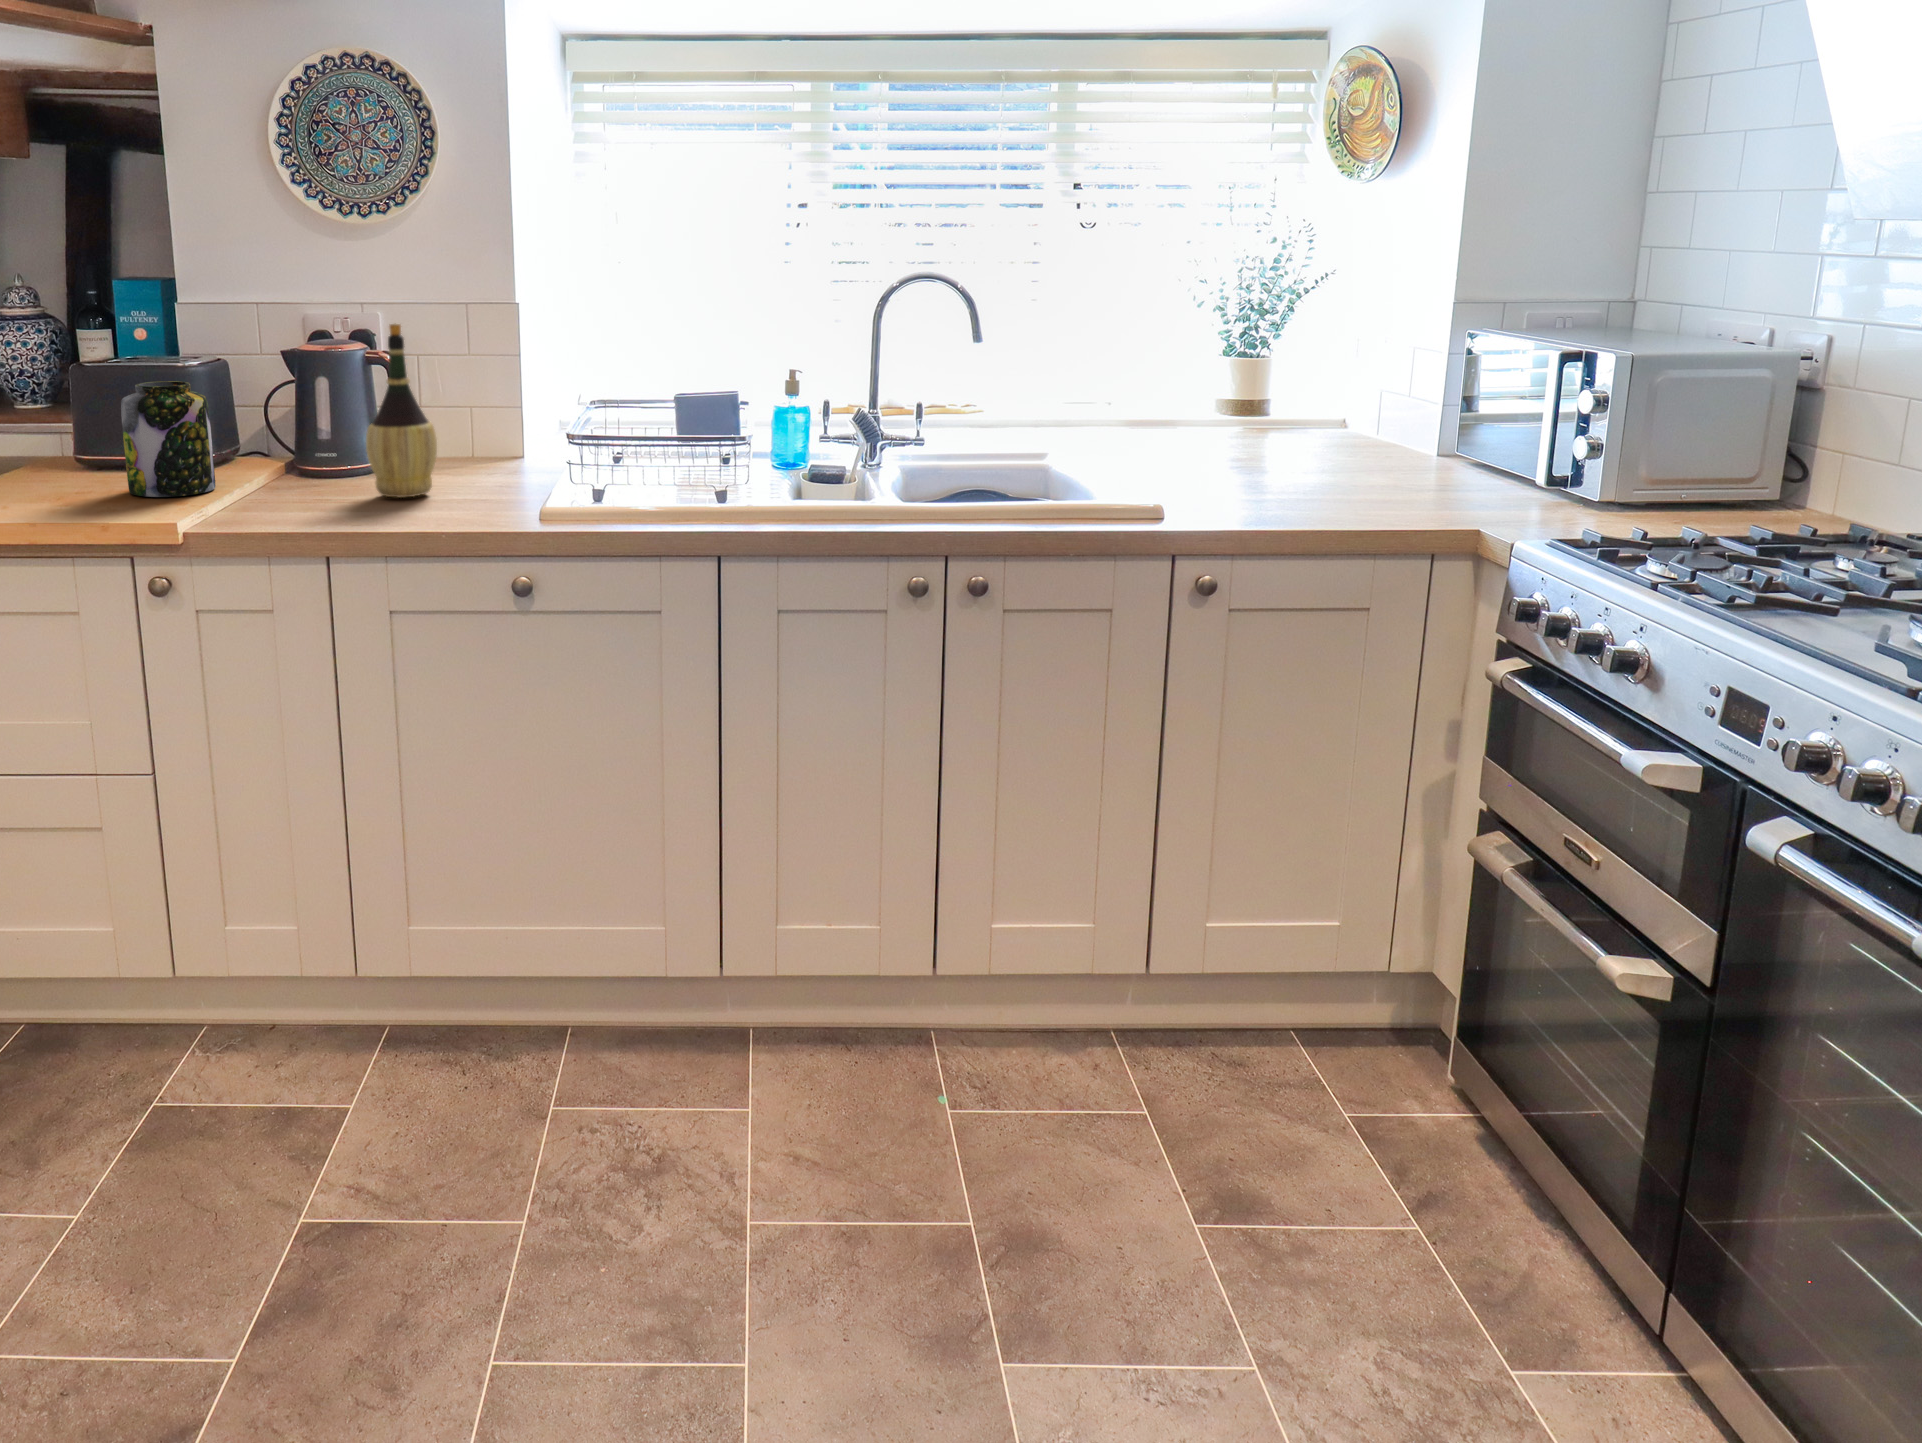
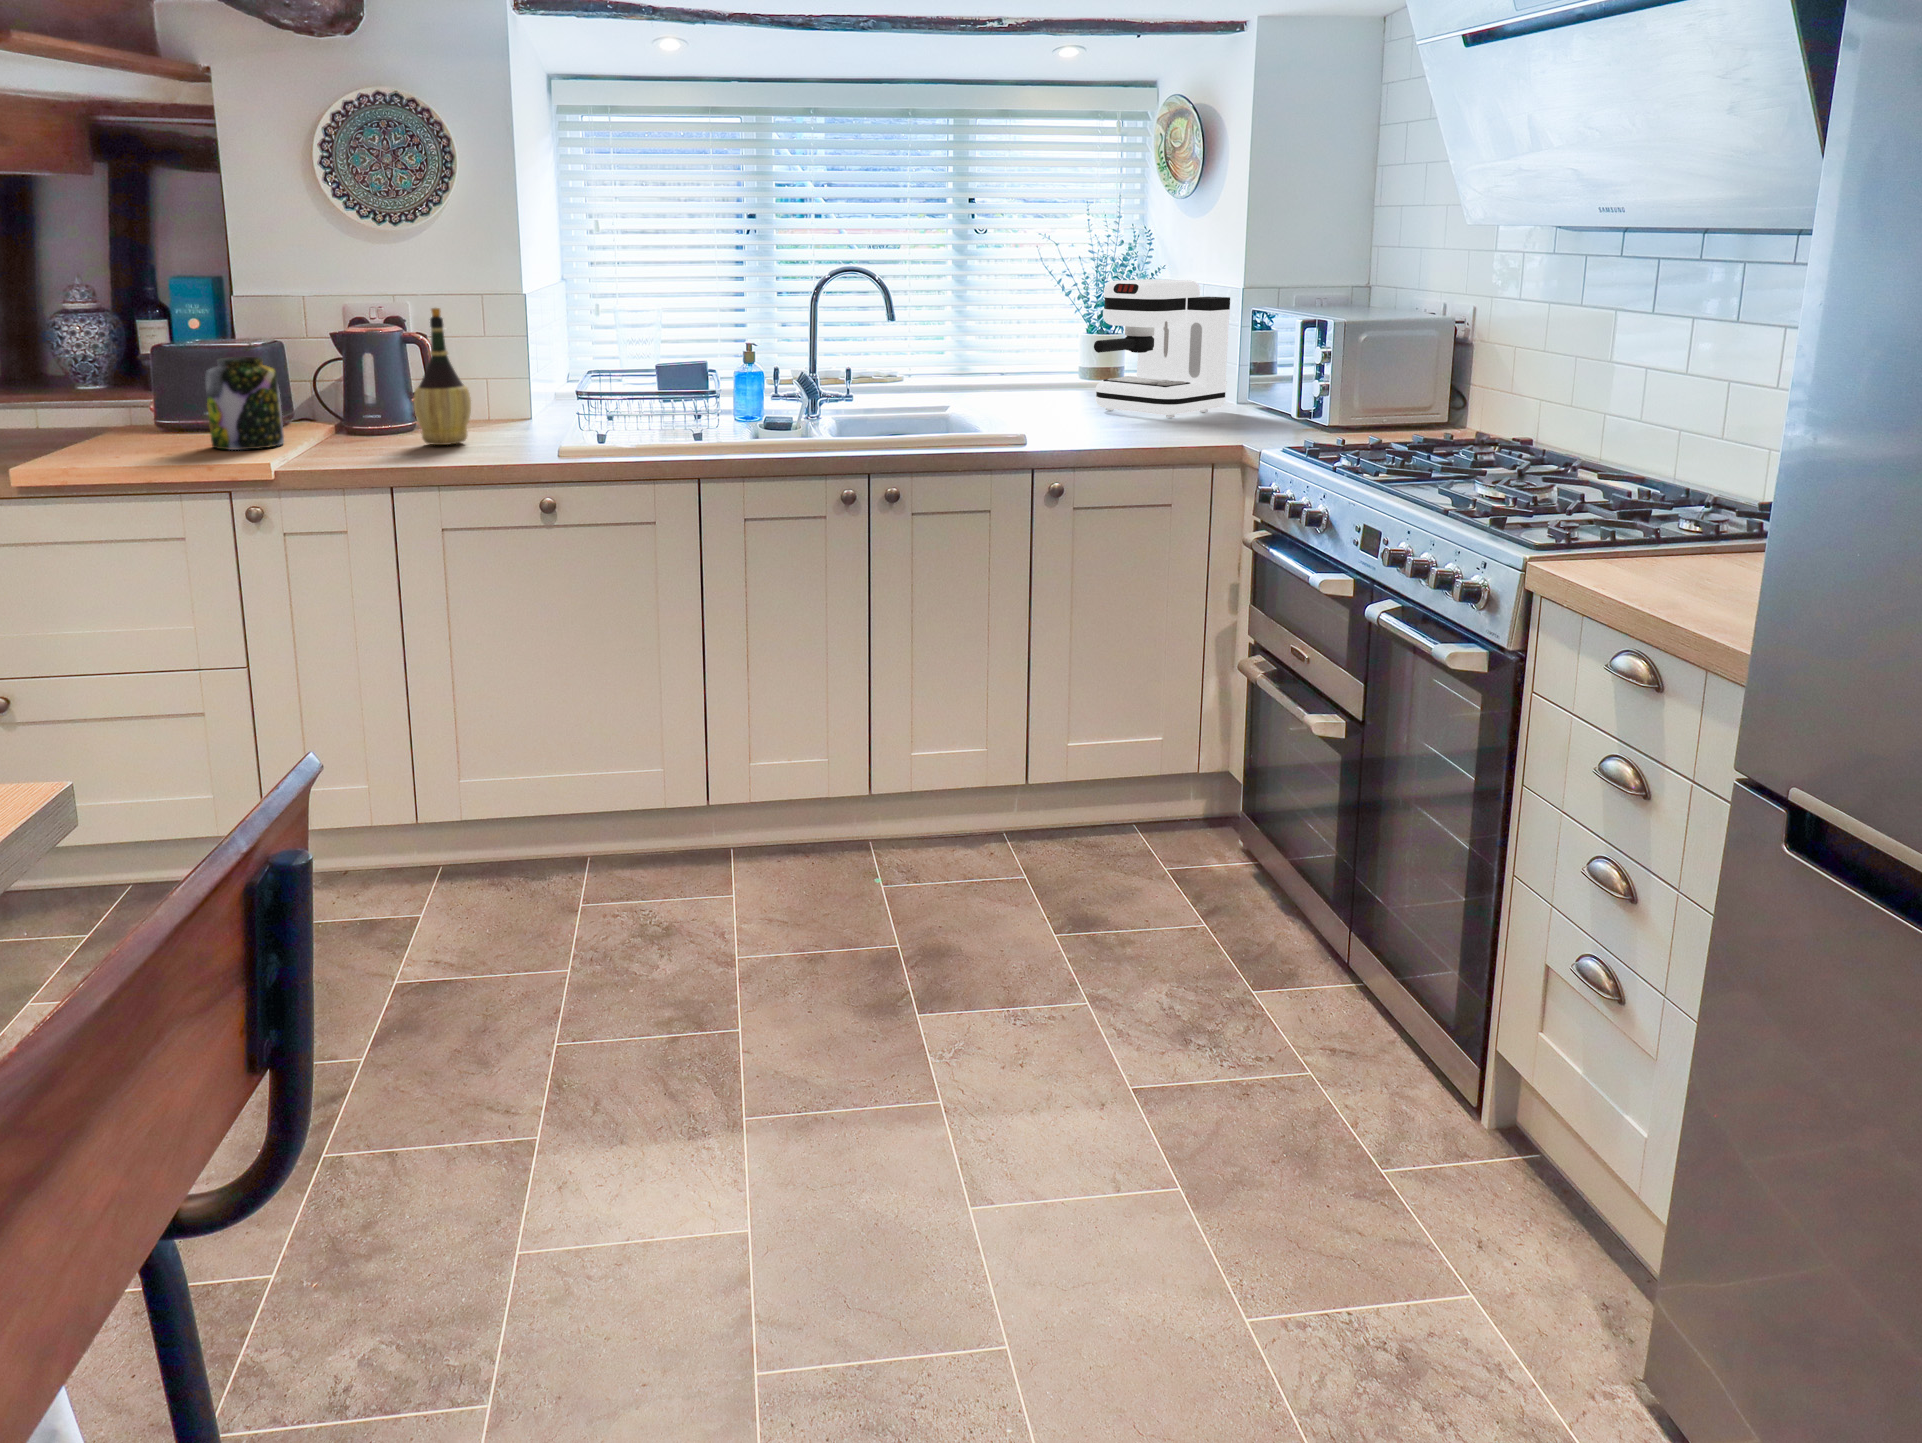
coffee maker: none [1247,290,1446,479] -> present [1094,279,1230,418]

